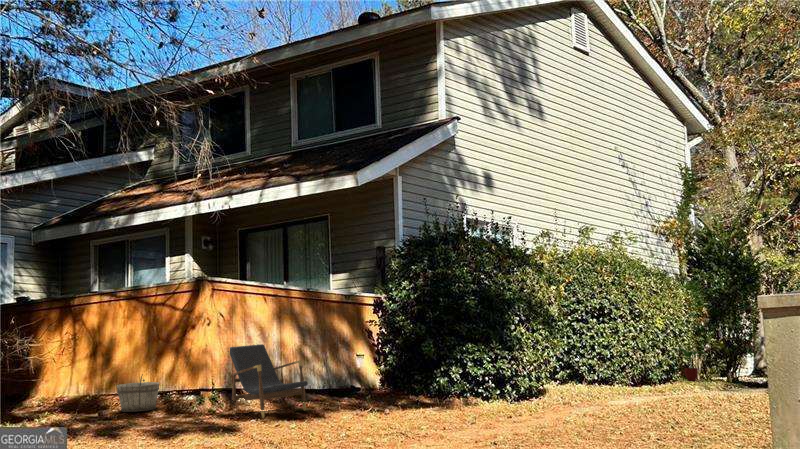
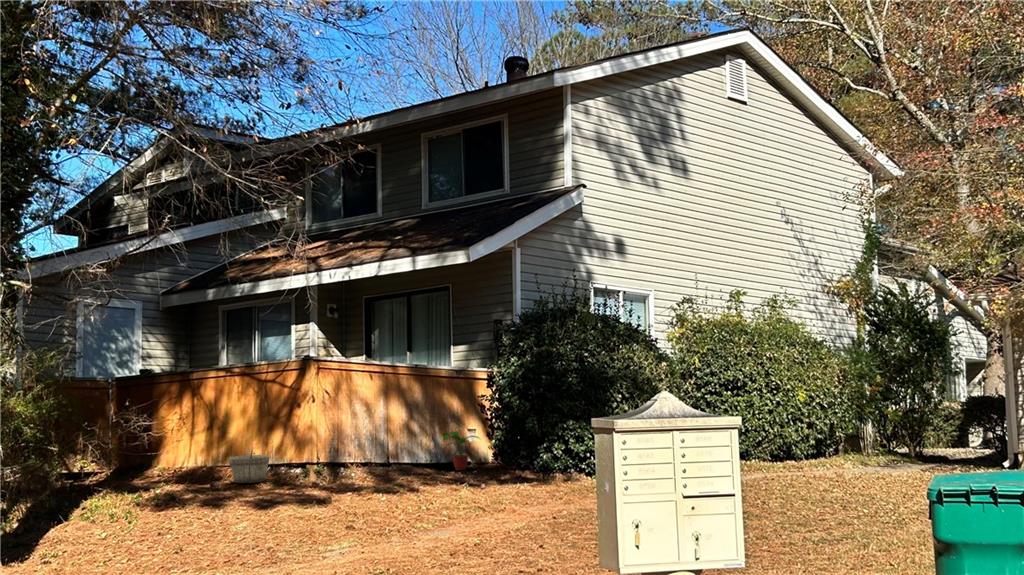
lounge chair: present [230,344,308,418] -> none [333,420,408,492]
potted plant: present [670,348,706,381] -> present [443,431,479,470]

